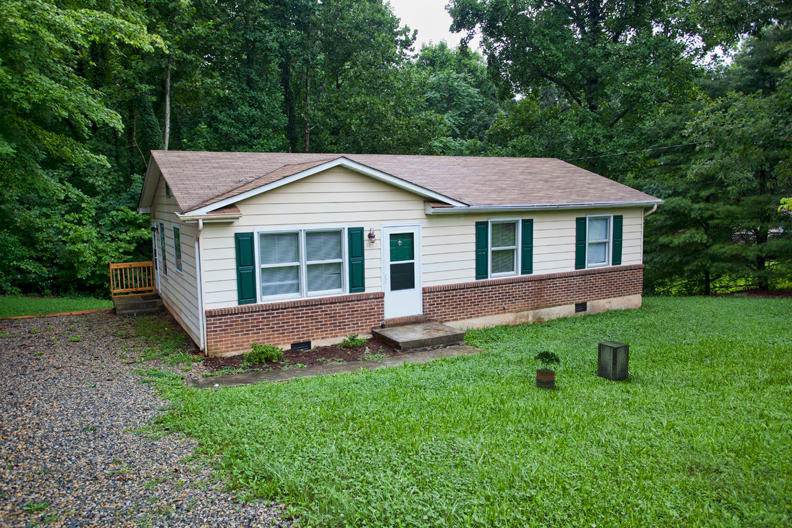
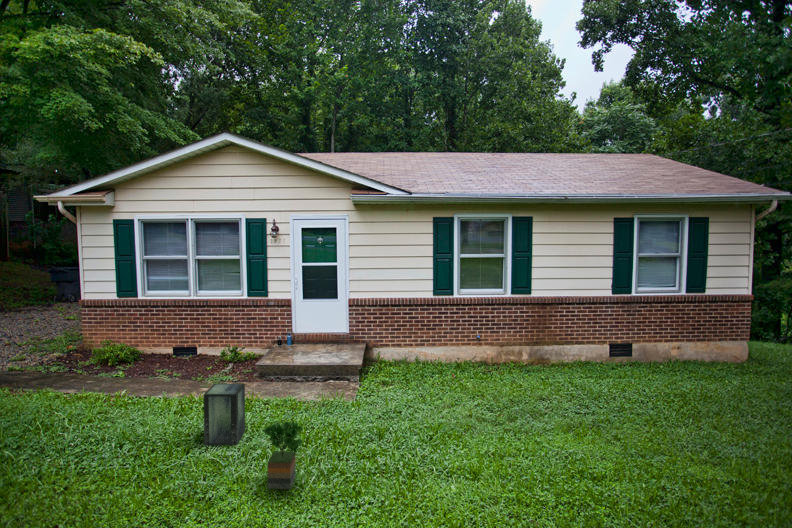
storage box: present [597,341,629,381] -> present [204,384,245,446]

